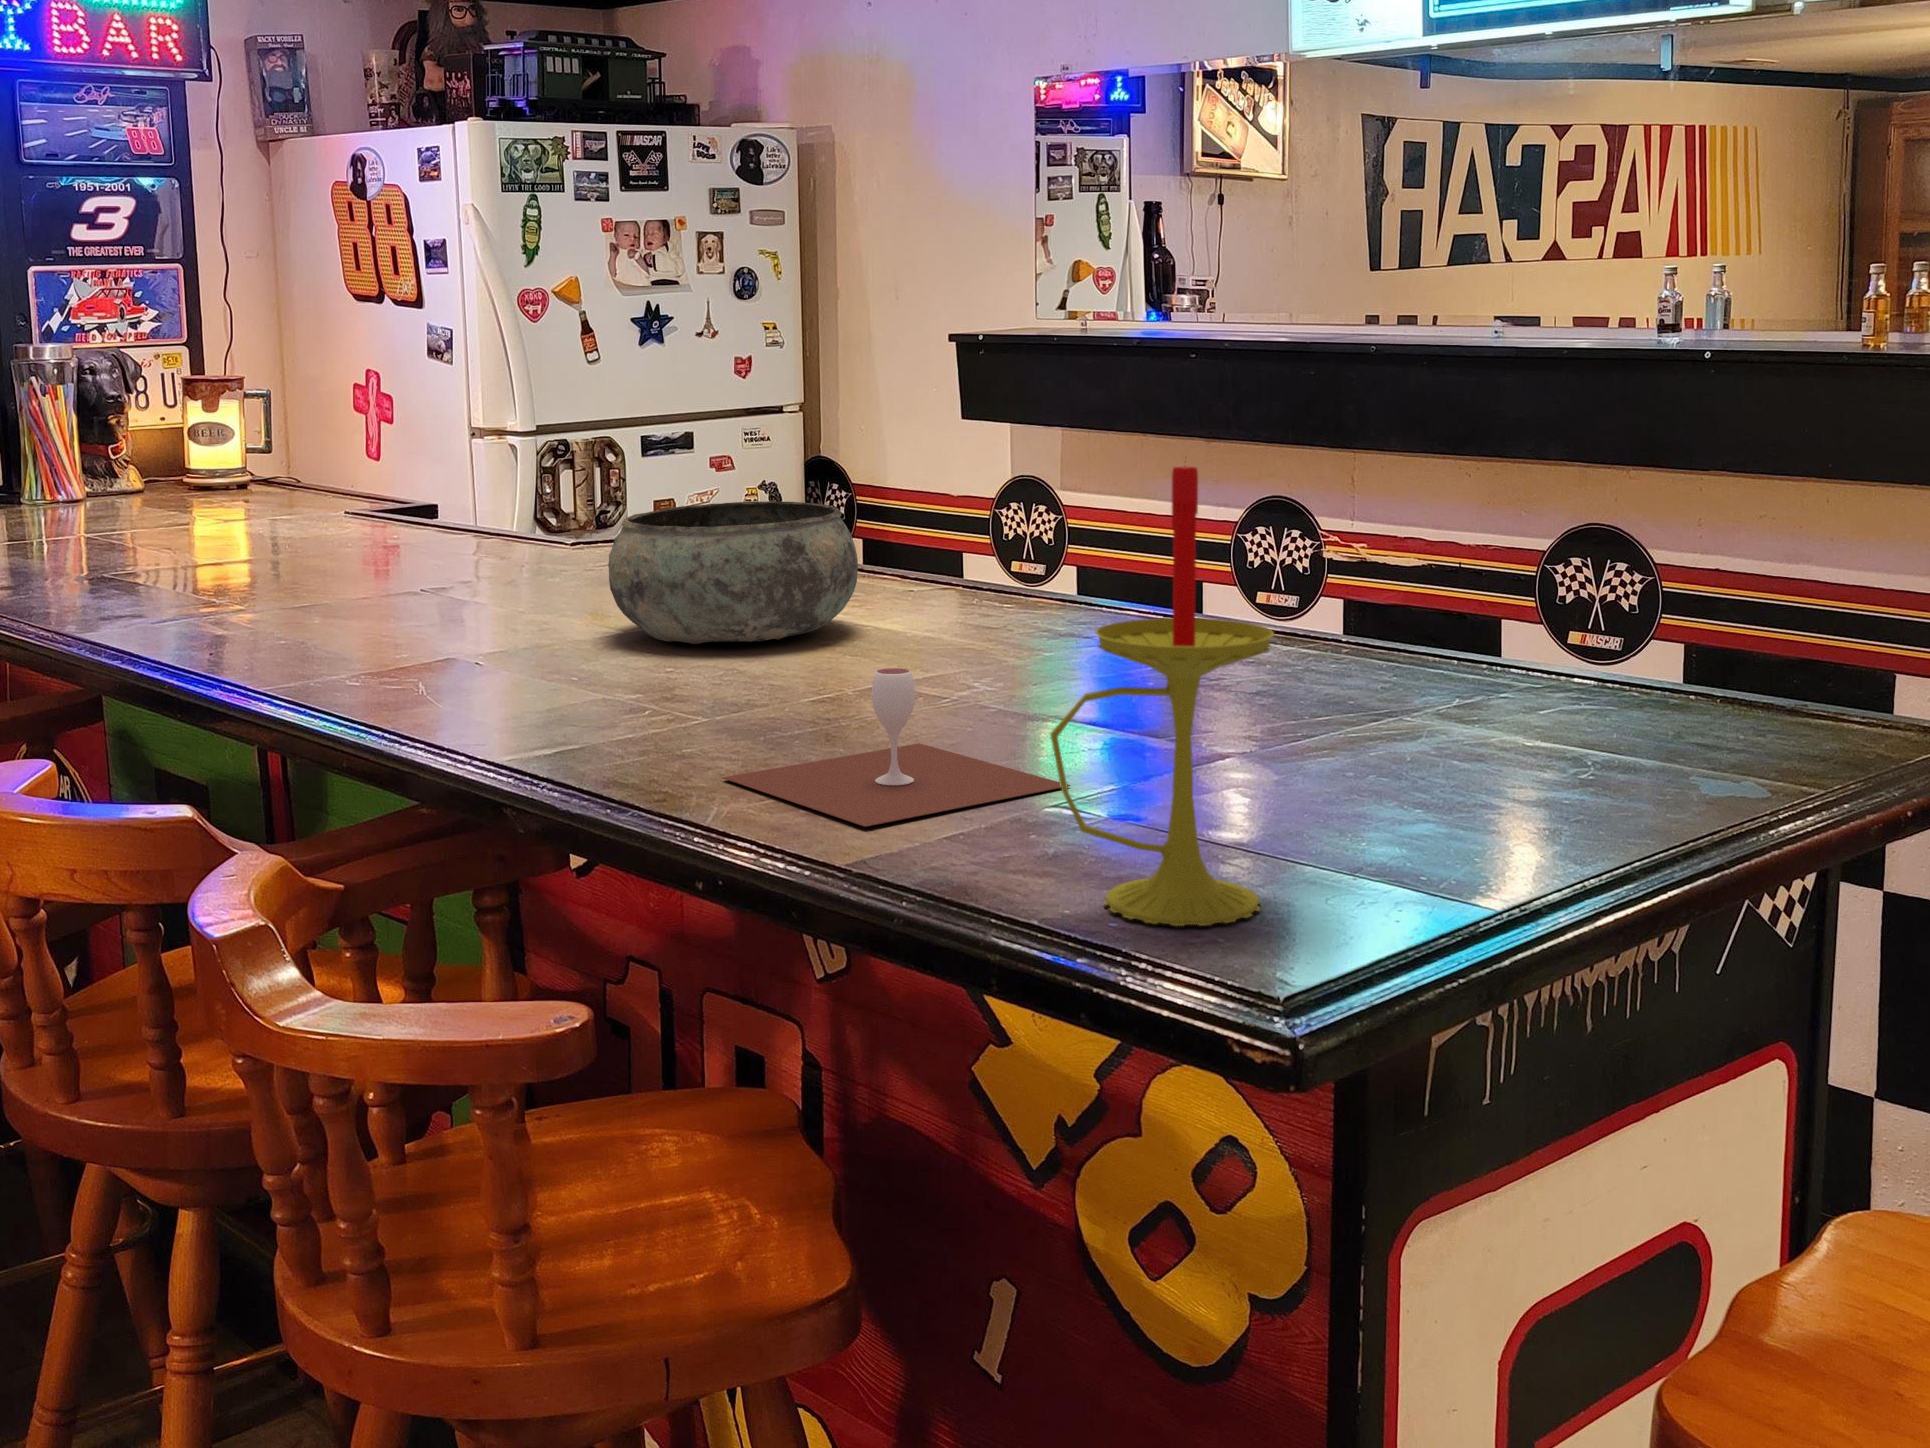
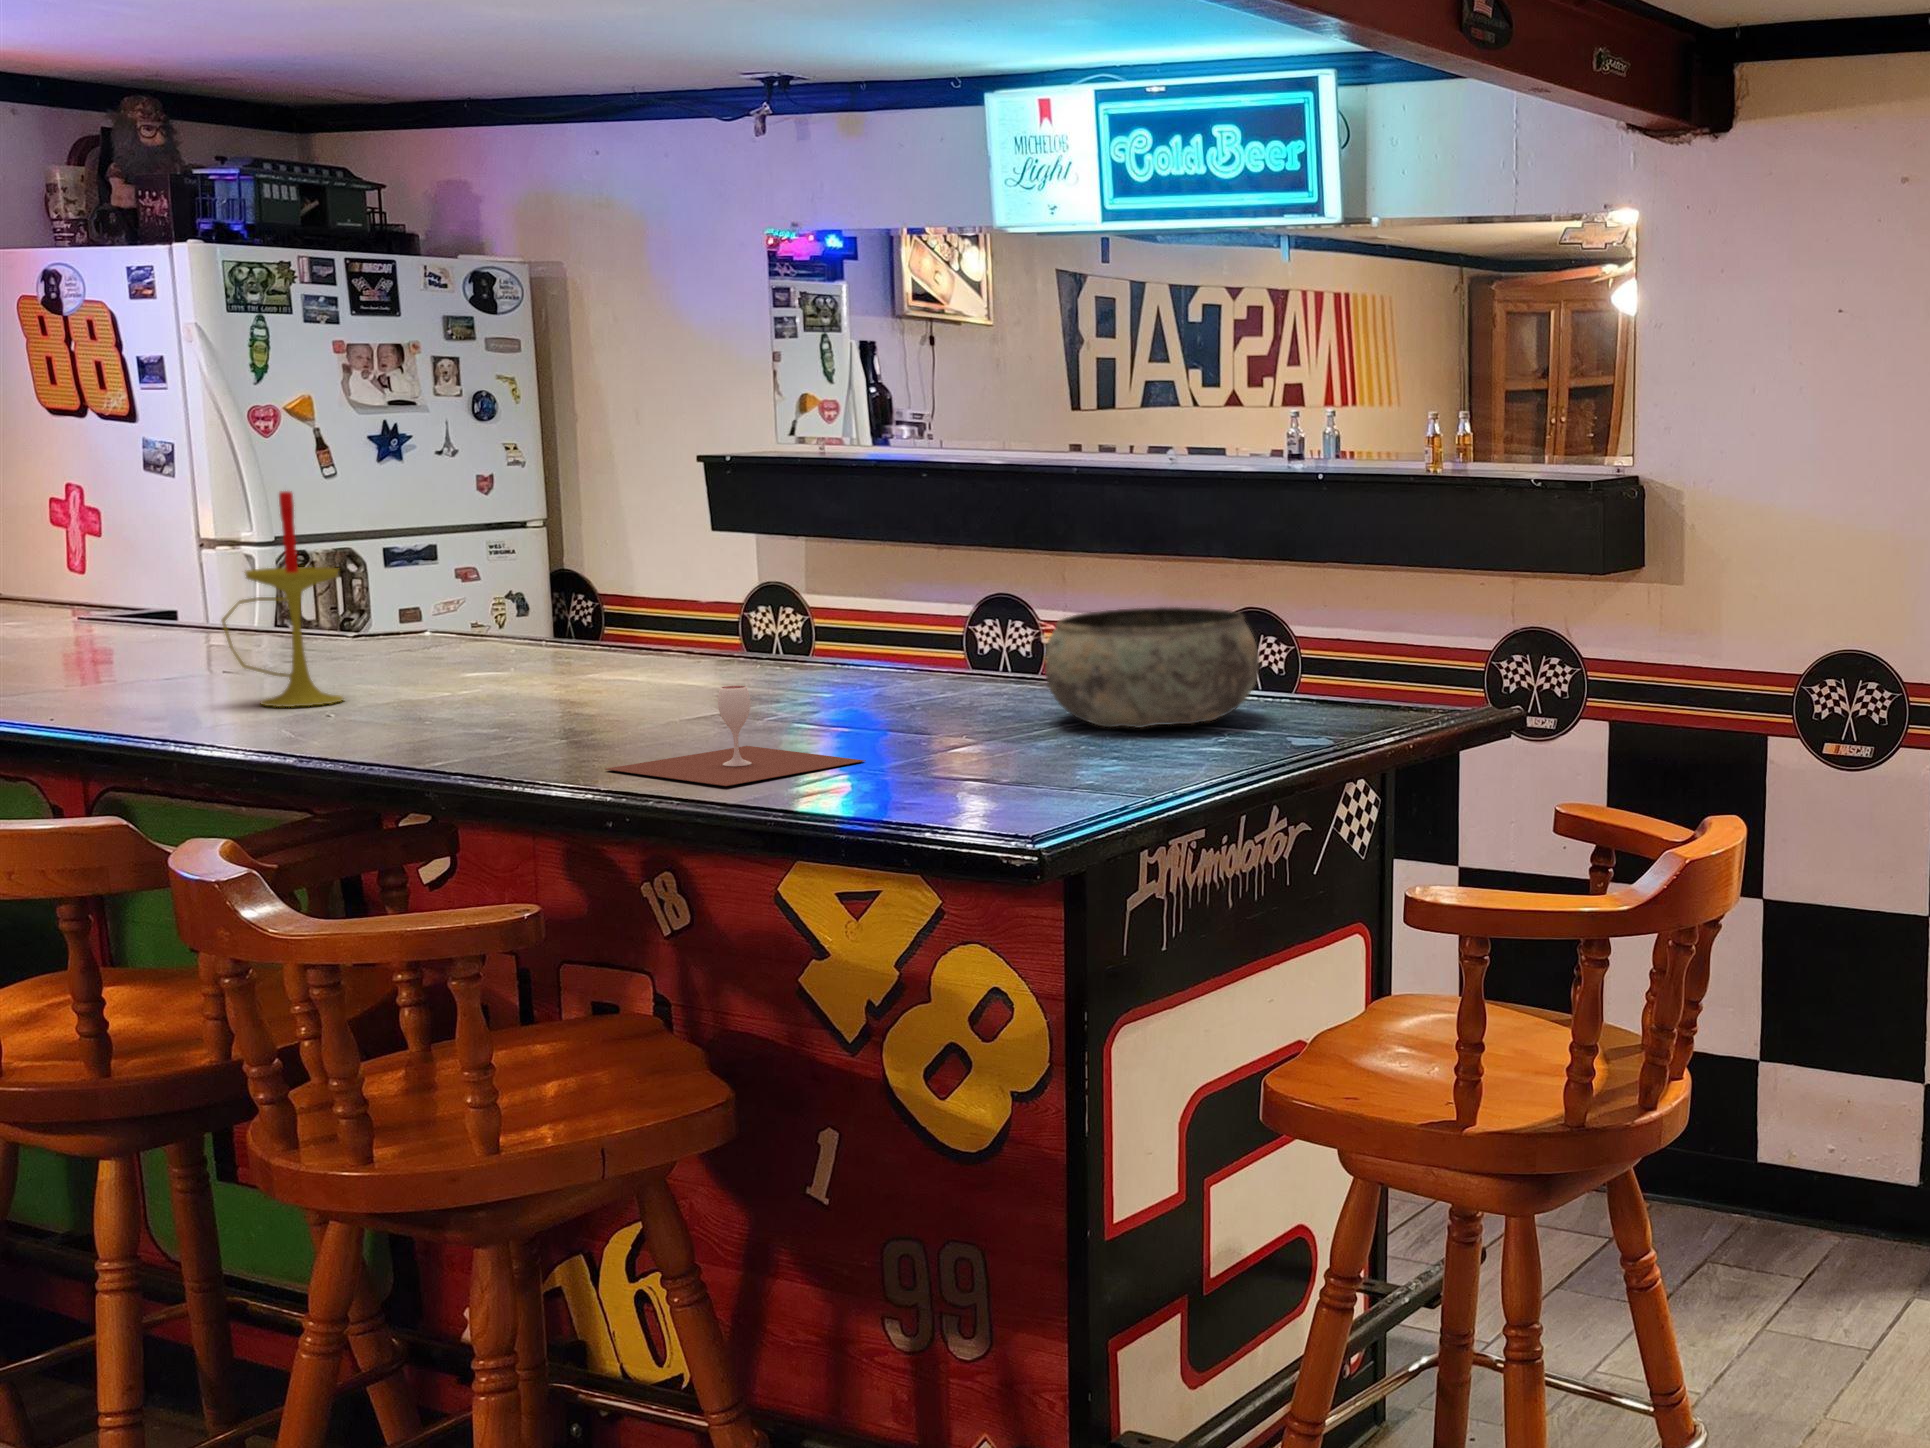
candle: present [1050,466,1274,926] -> present [222,491,343,707]
bowl: present [608,501,858,644] -> present [1045,607,1259,728]

